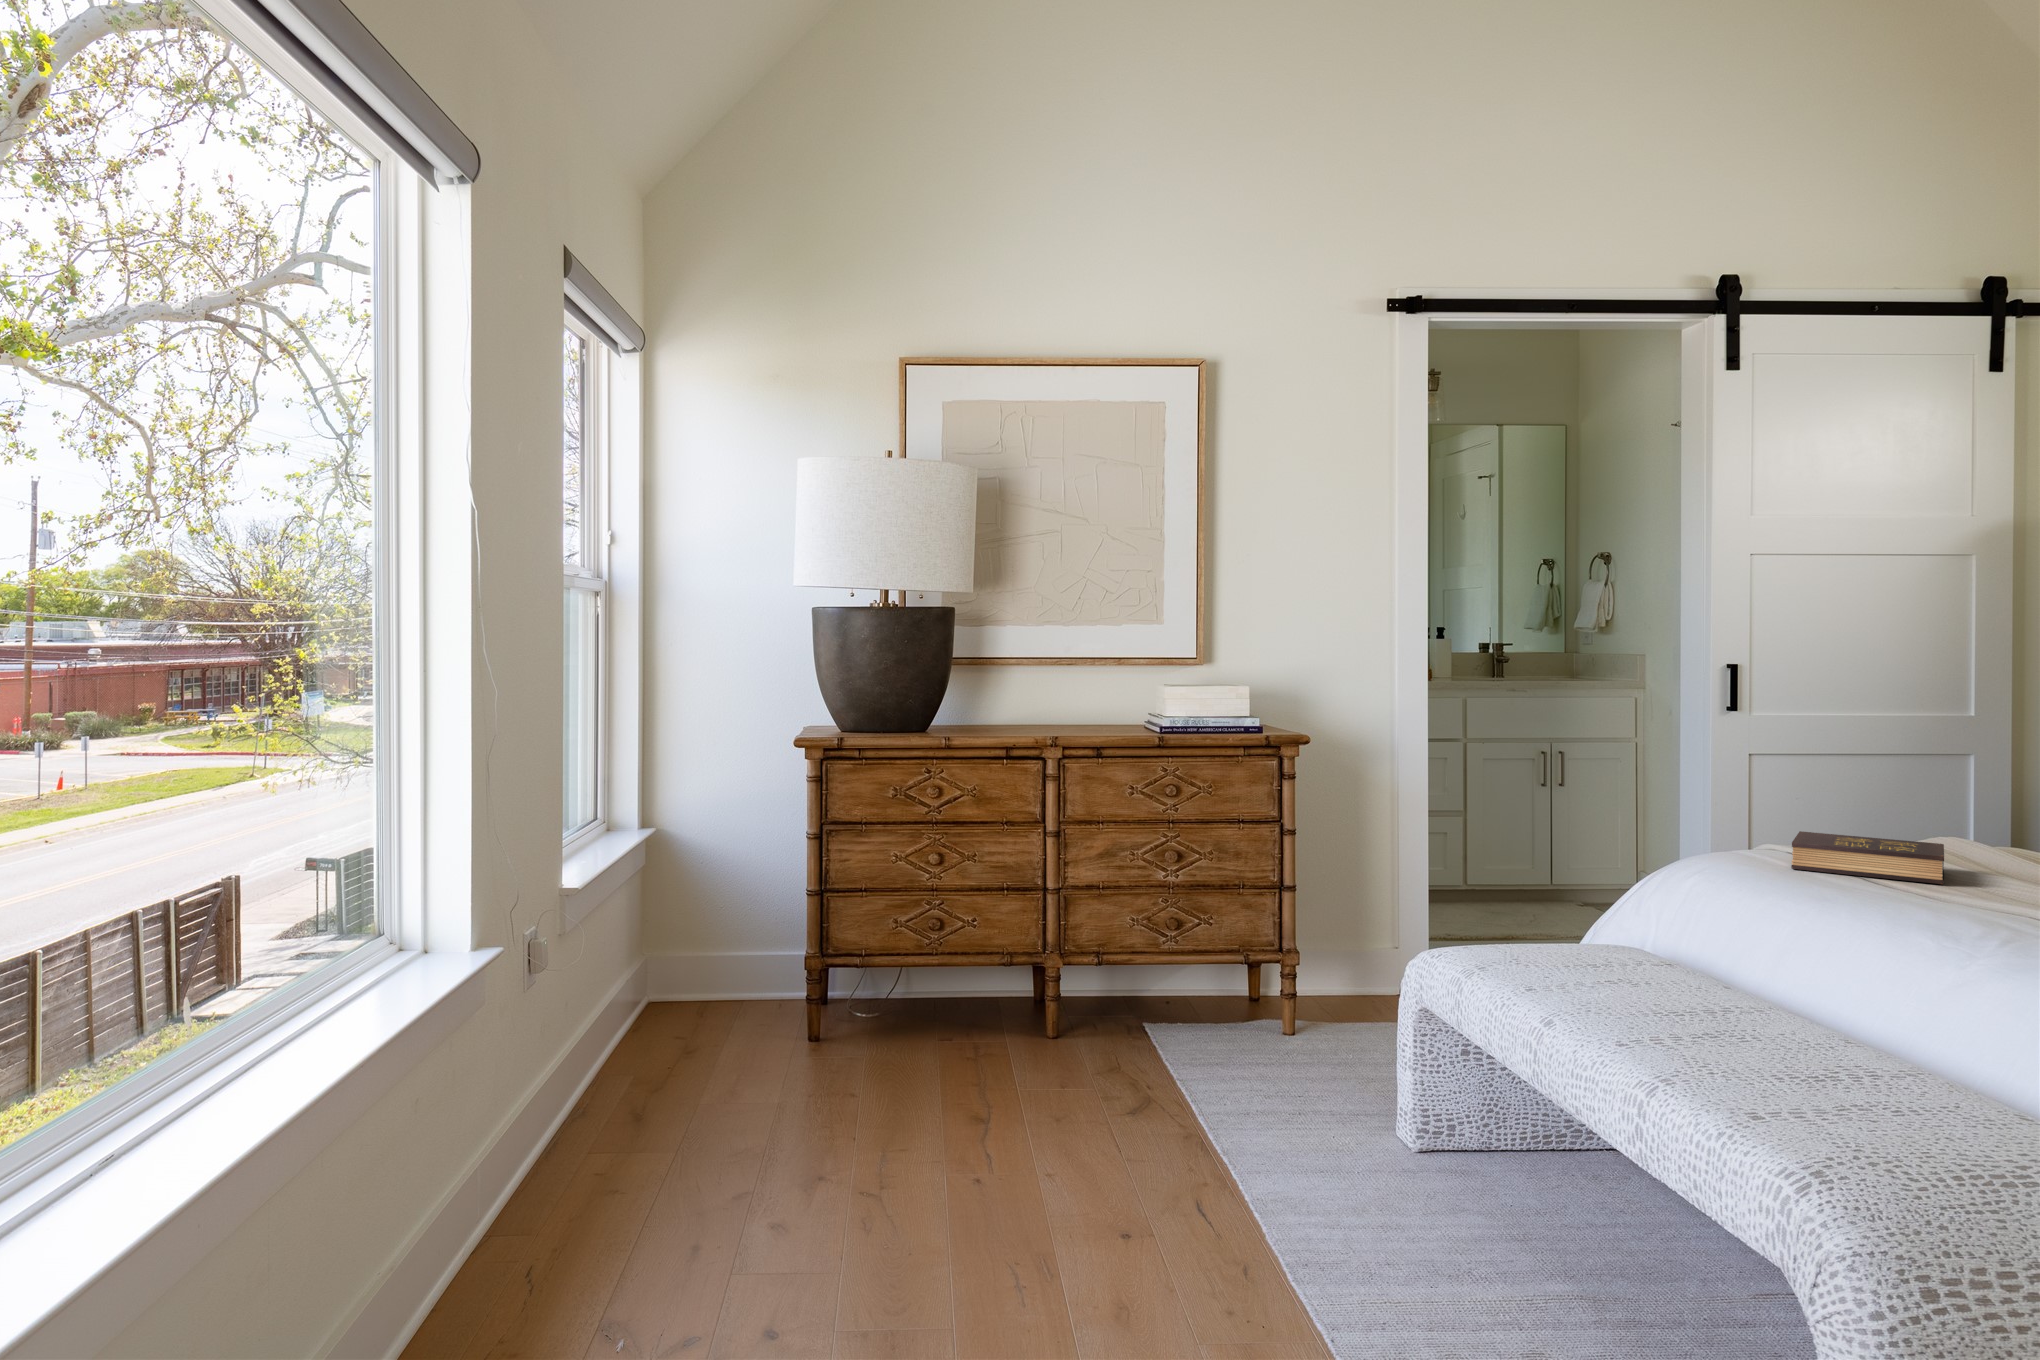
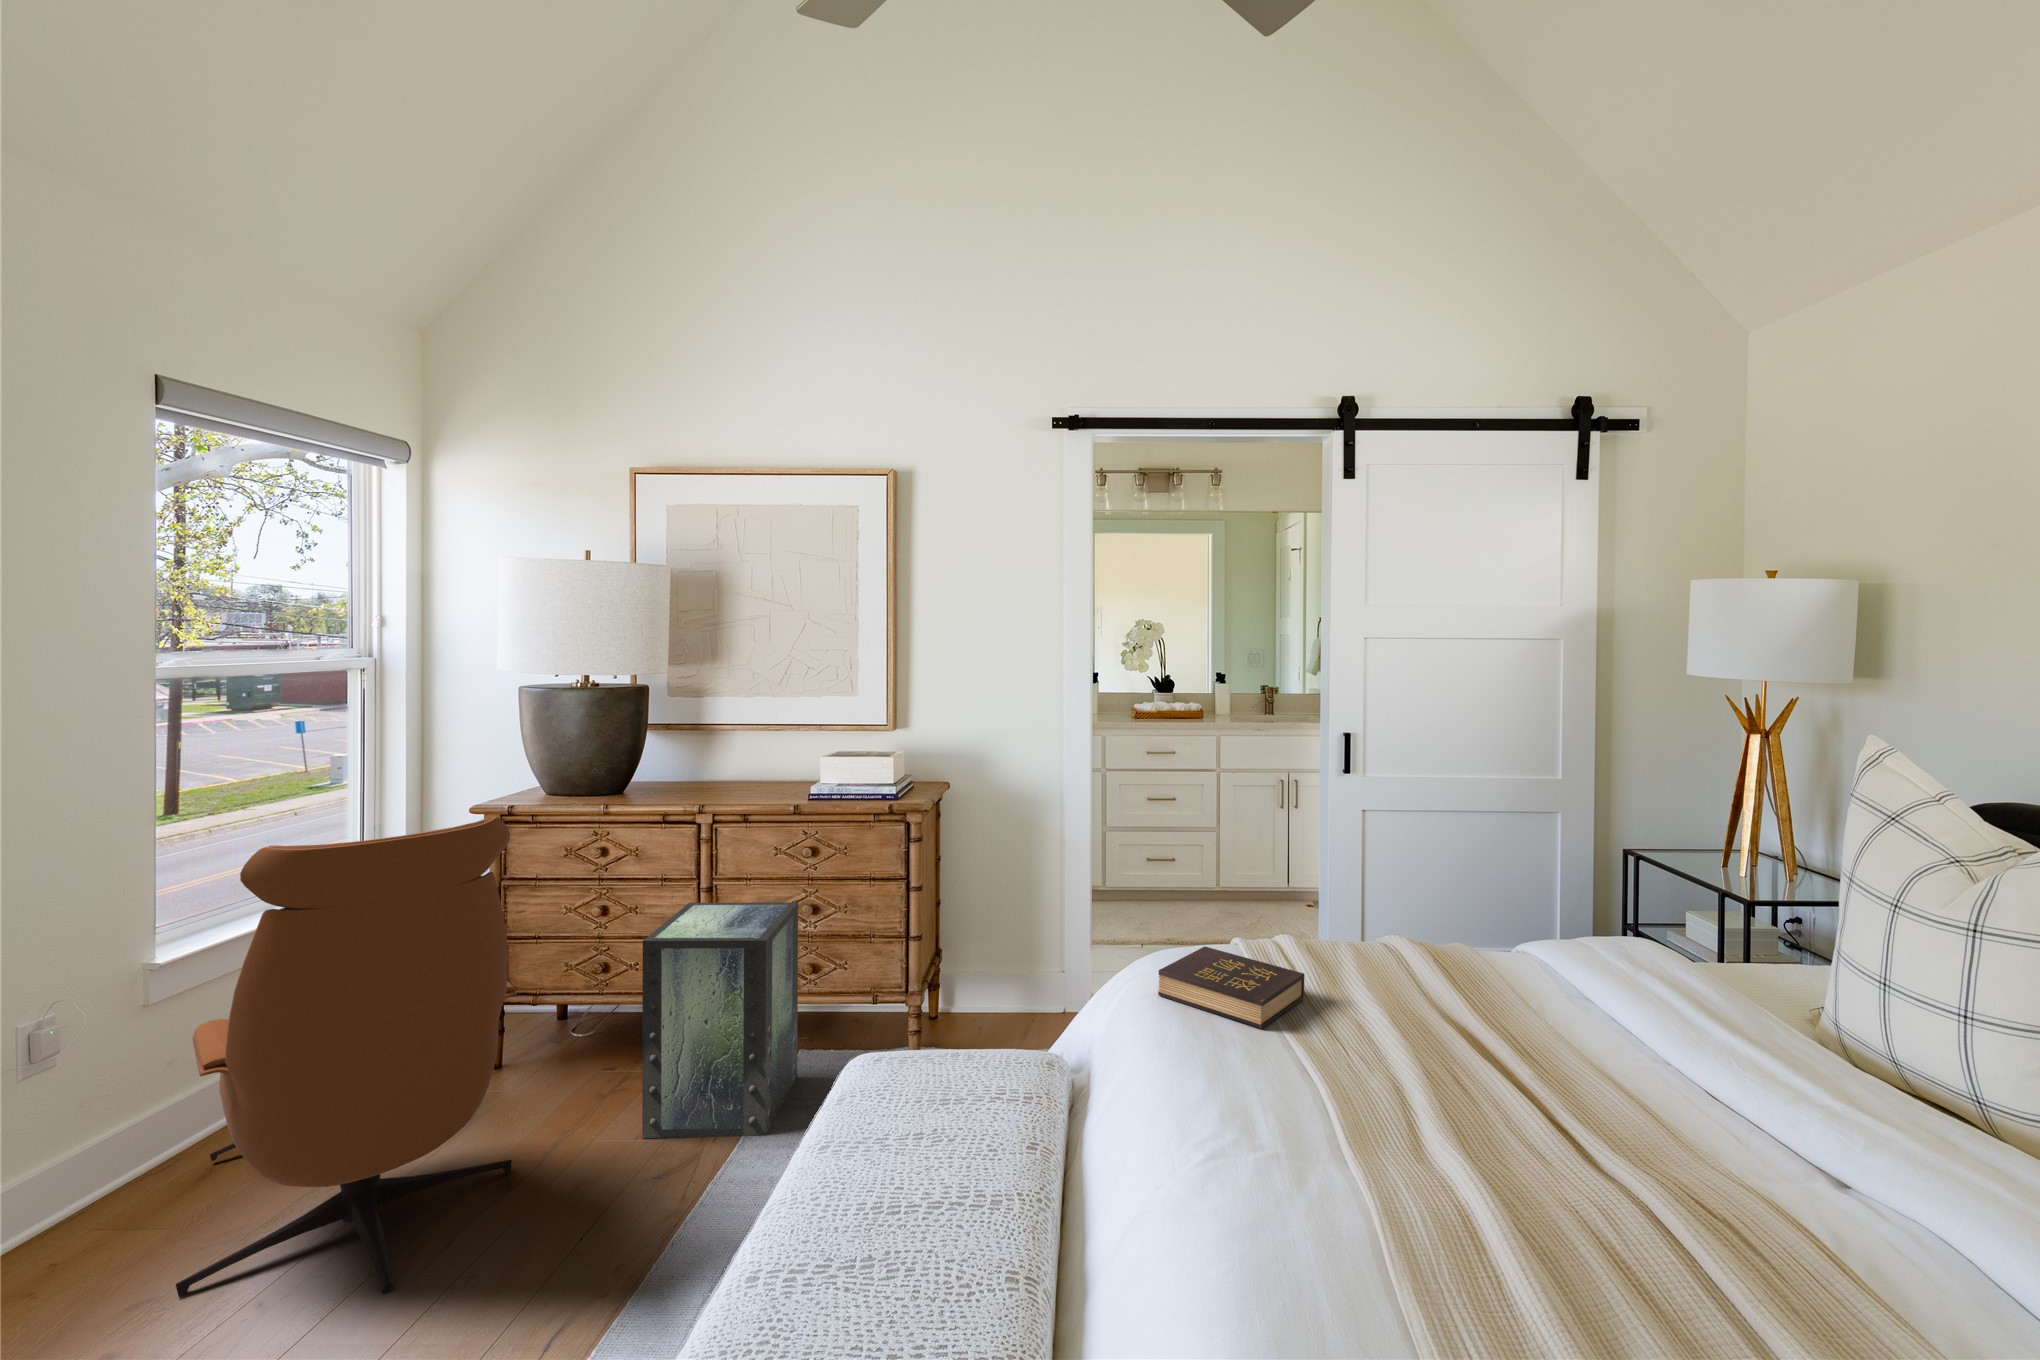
lounge chair: none [598,698,1055,1206] -> present [176,817,517,1296]
storage box: none [1045,846,1201,1094] -> present [642,902,798,1138]

